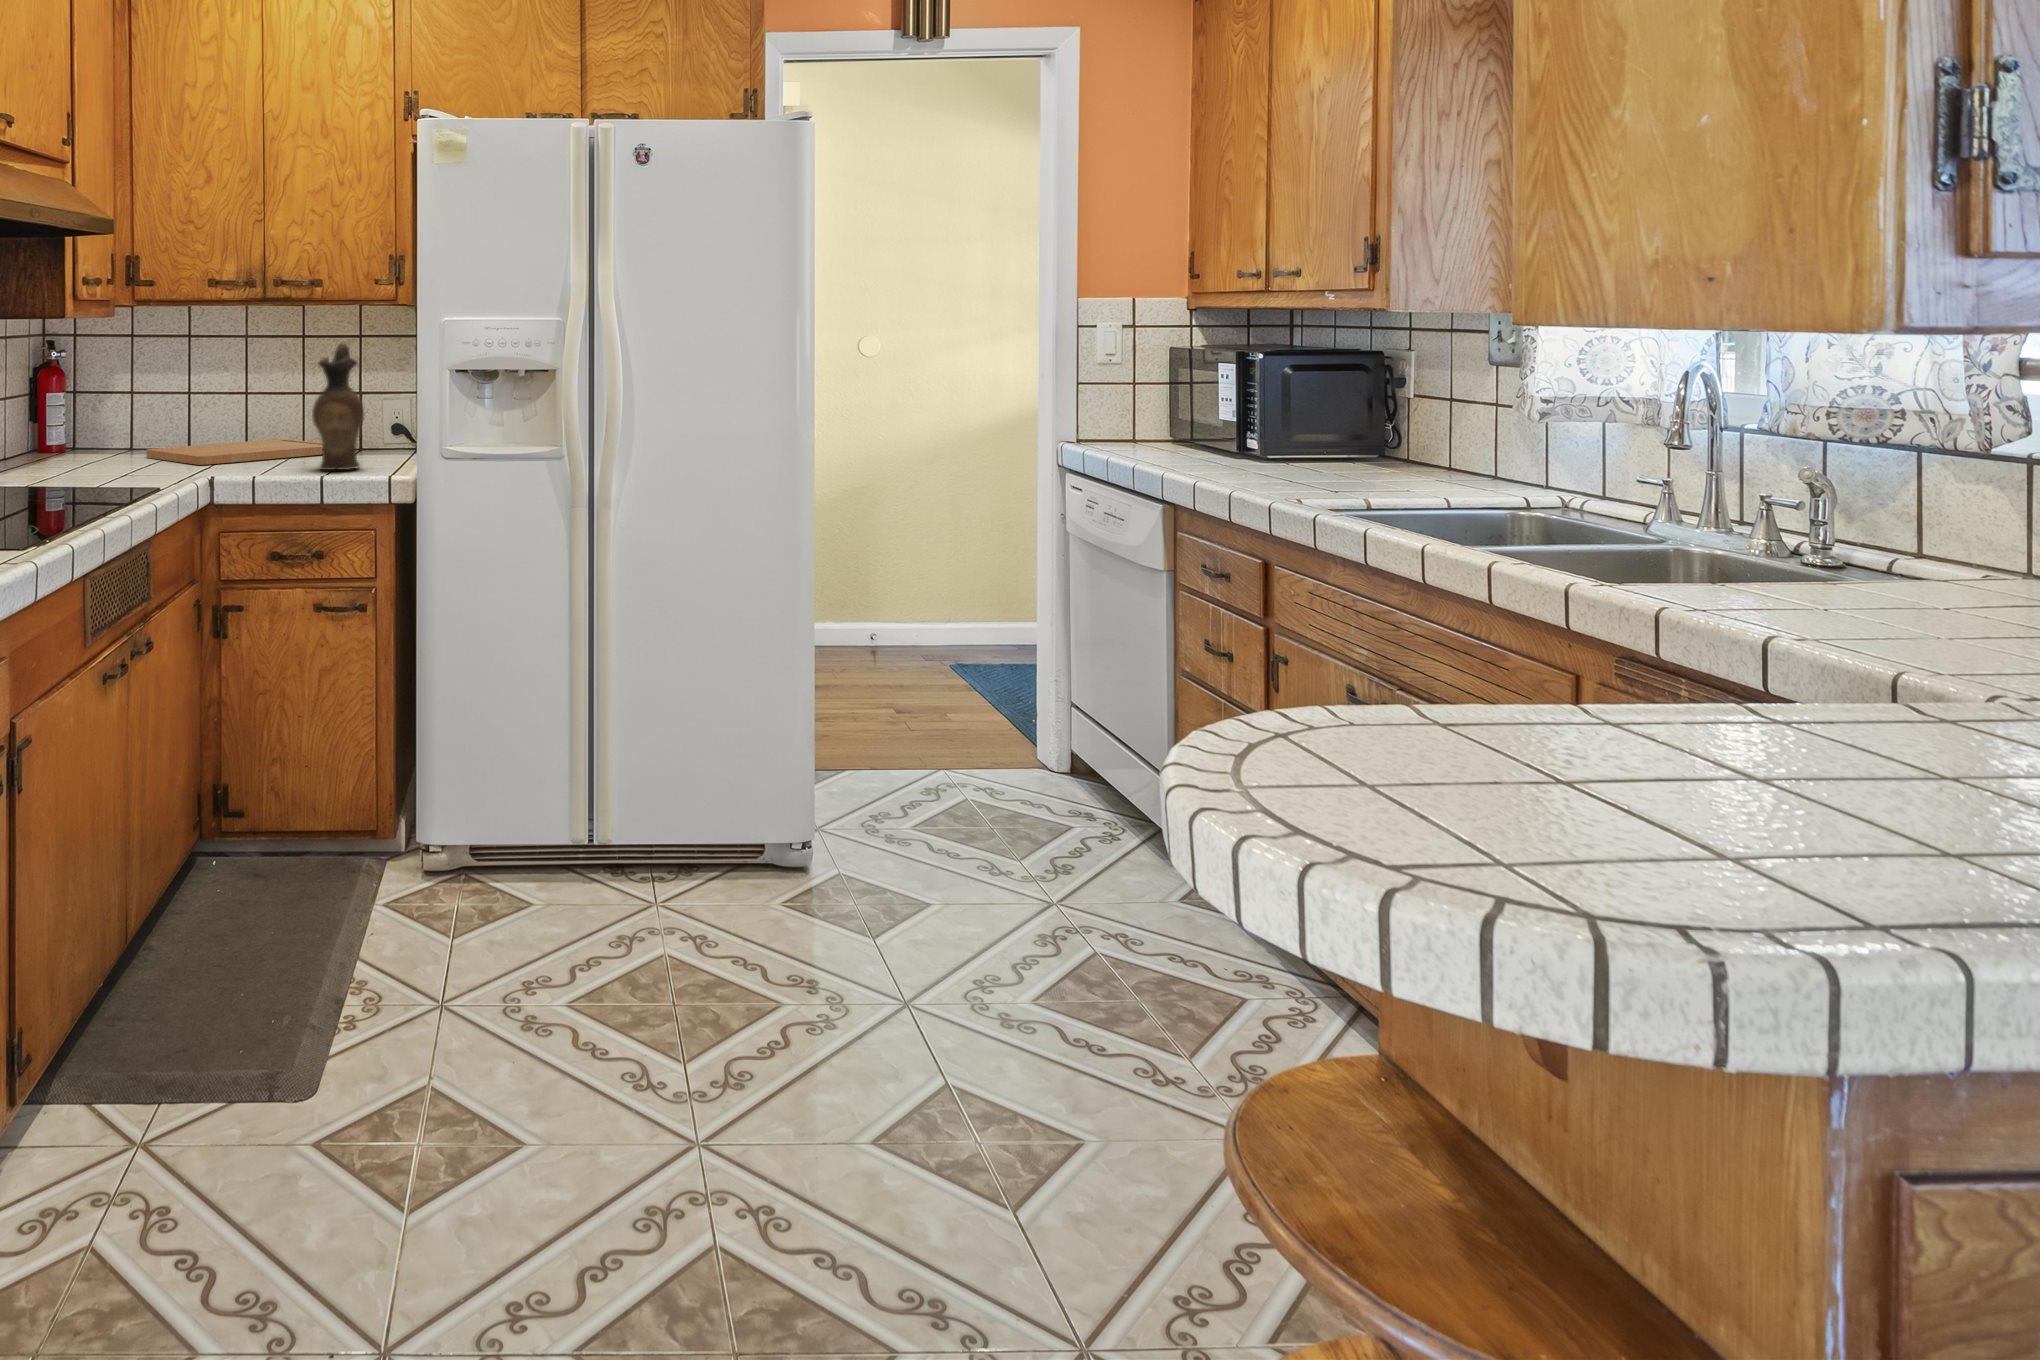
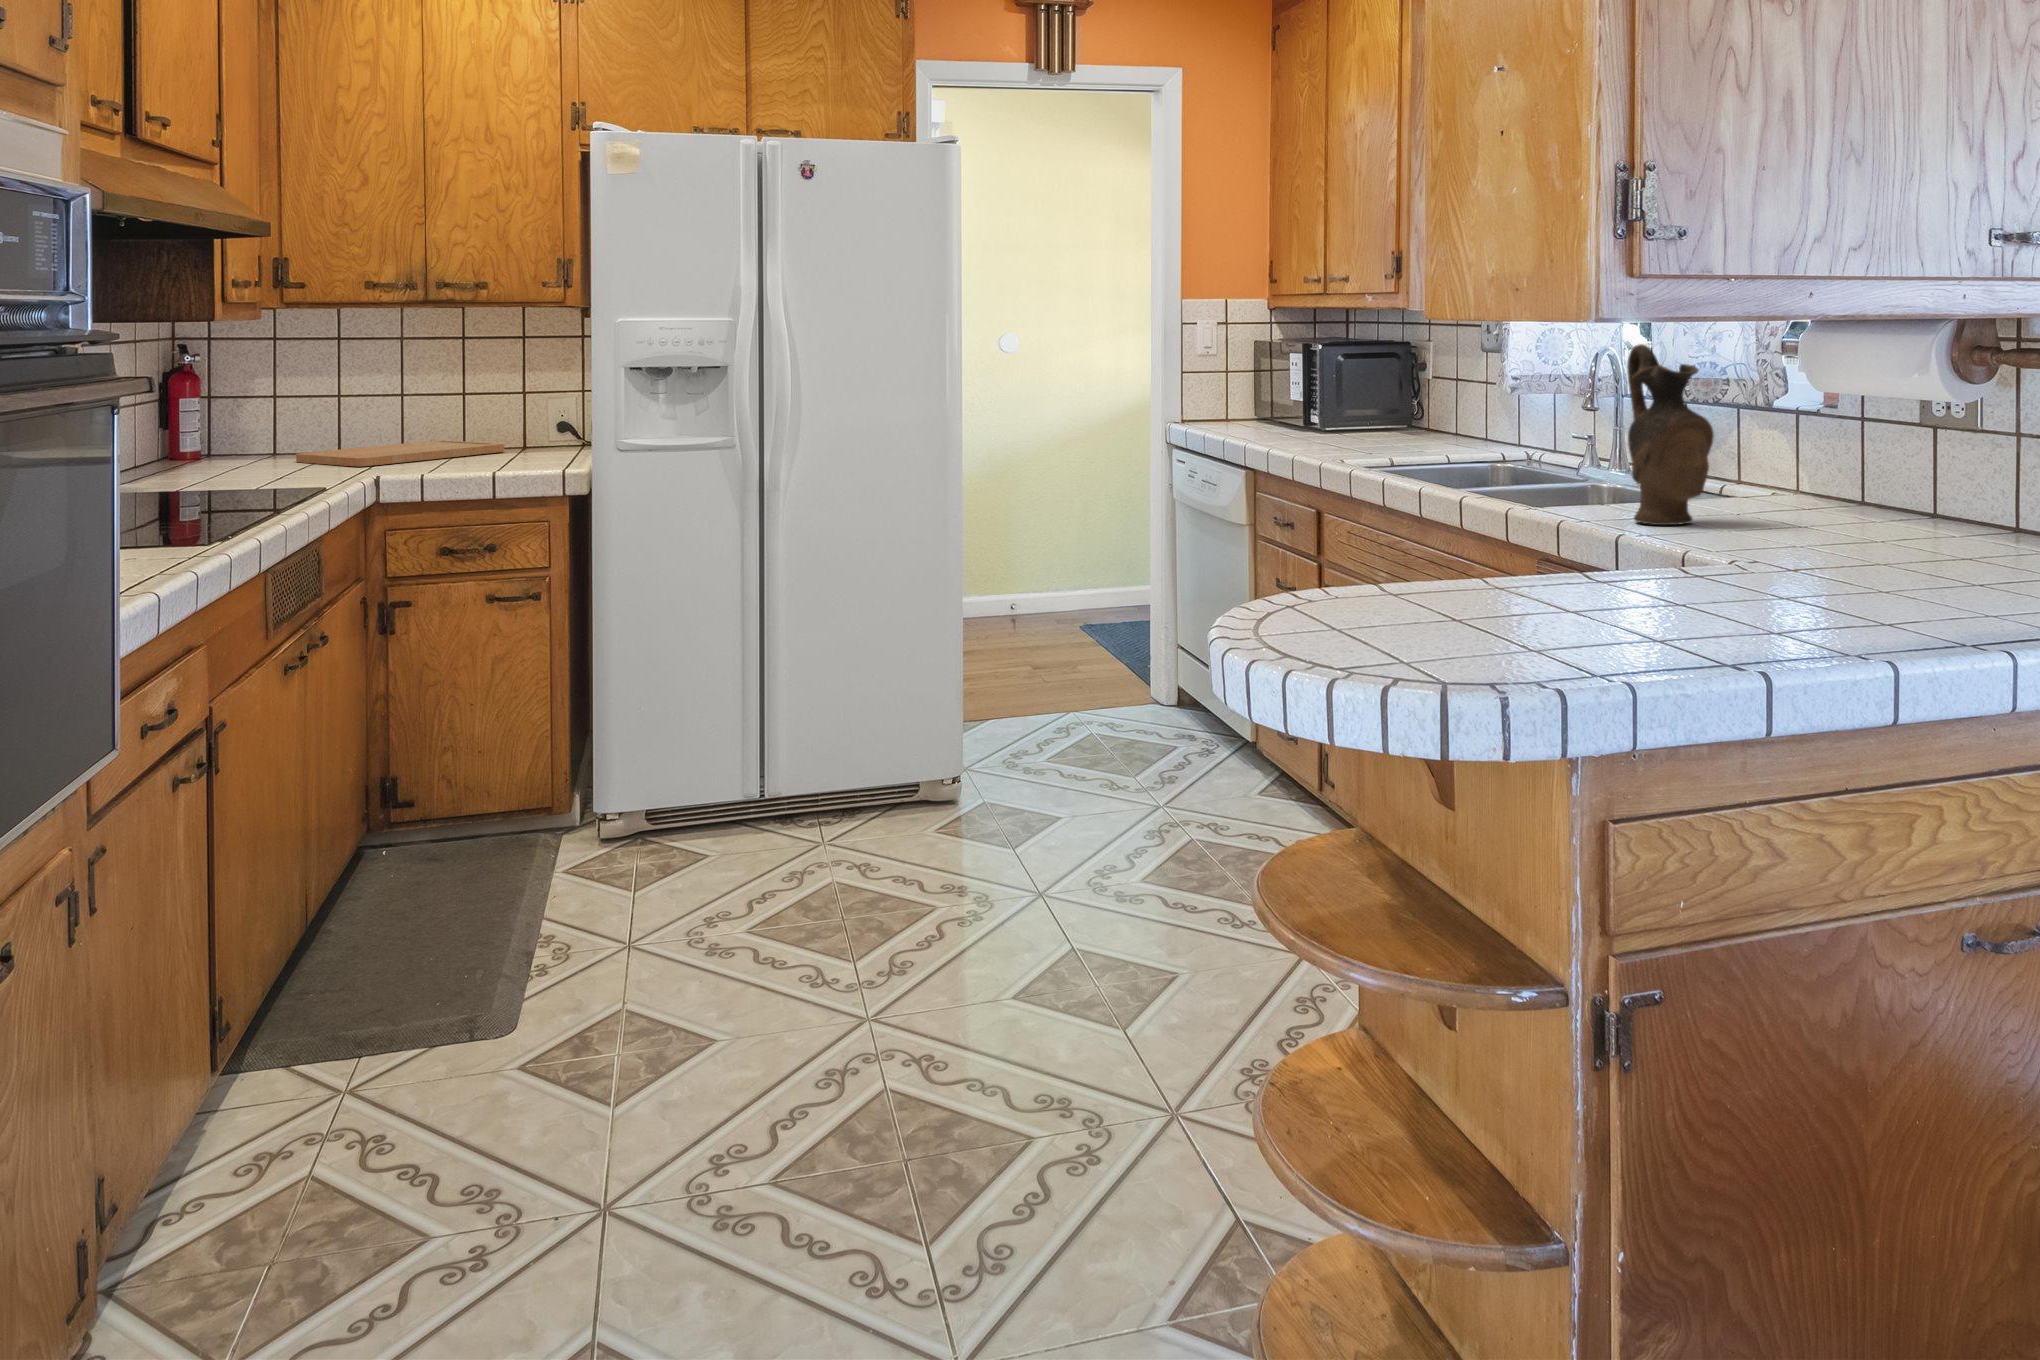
ceramic pitcher: present [312,343,364,470] -> present [1627,344,1714,525]

